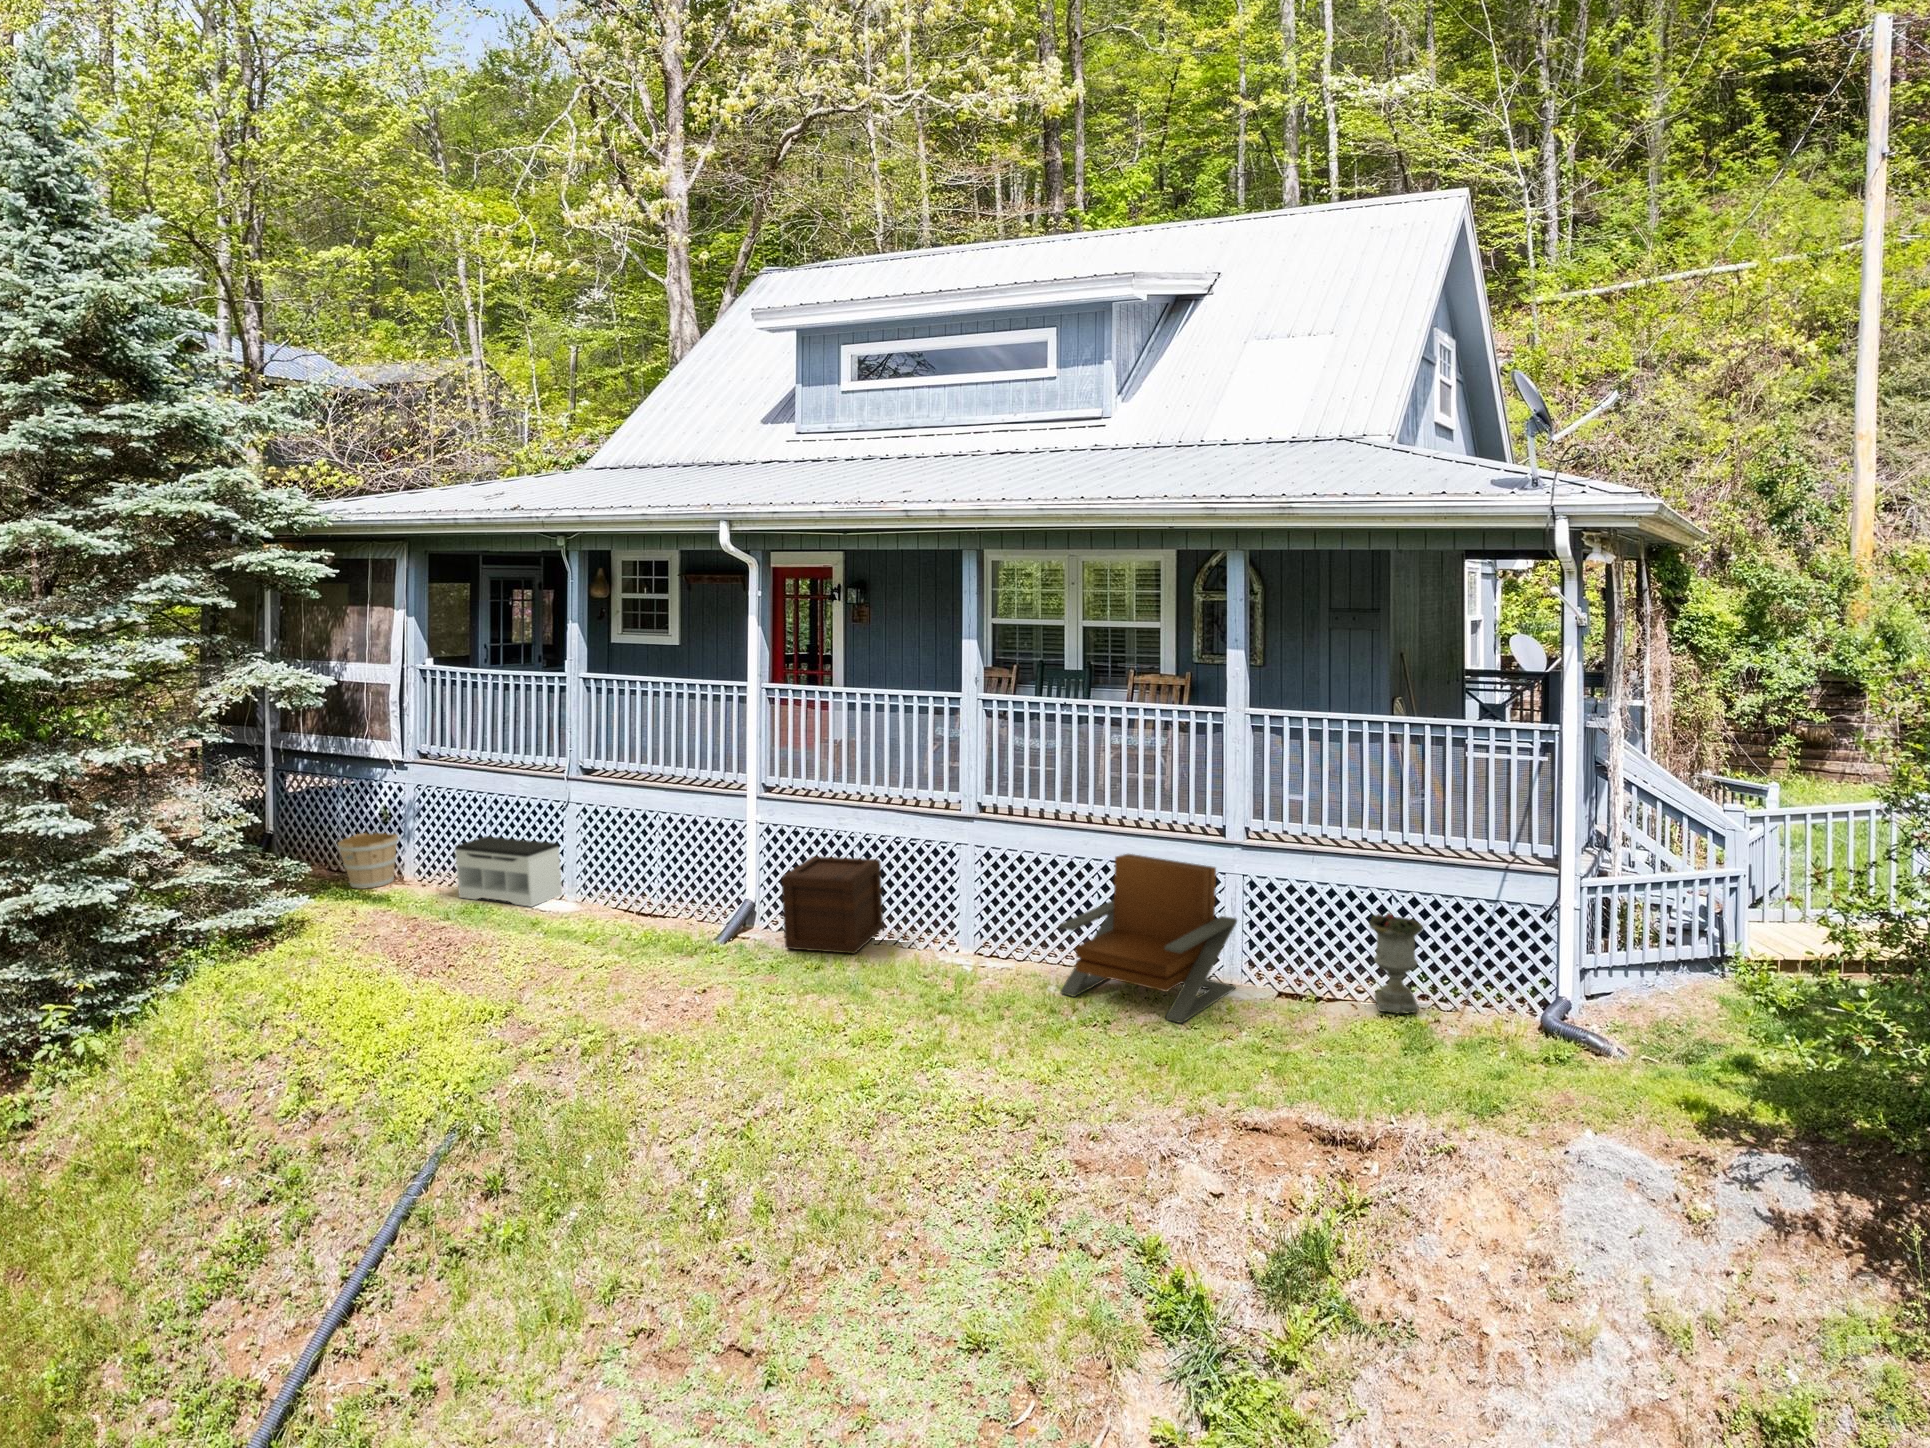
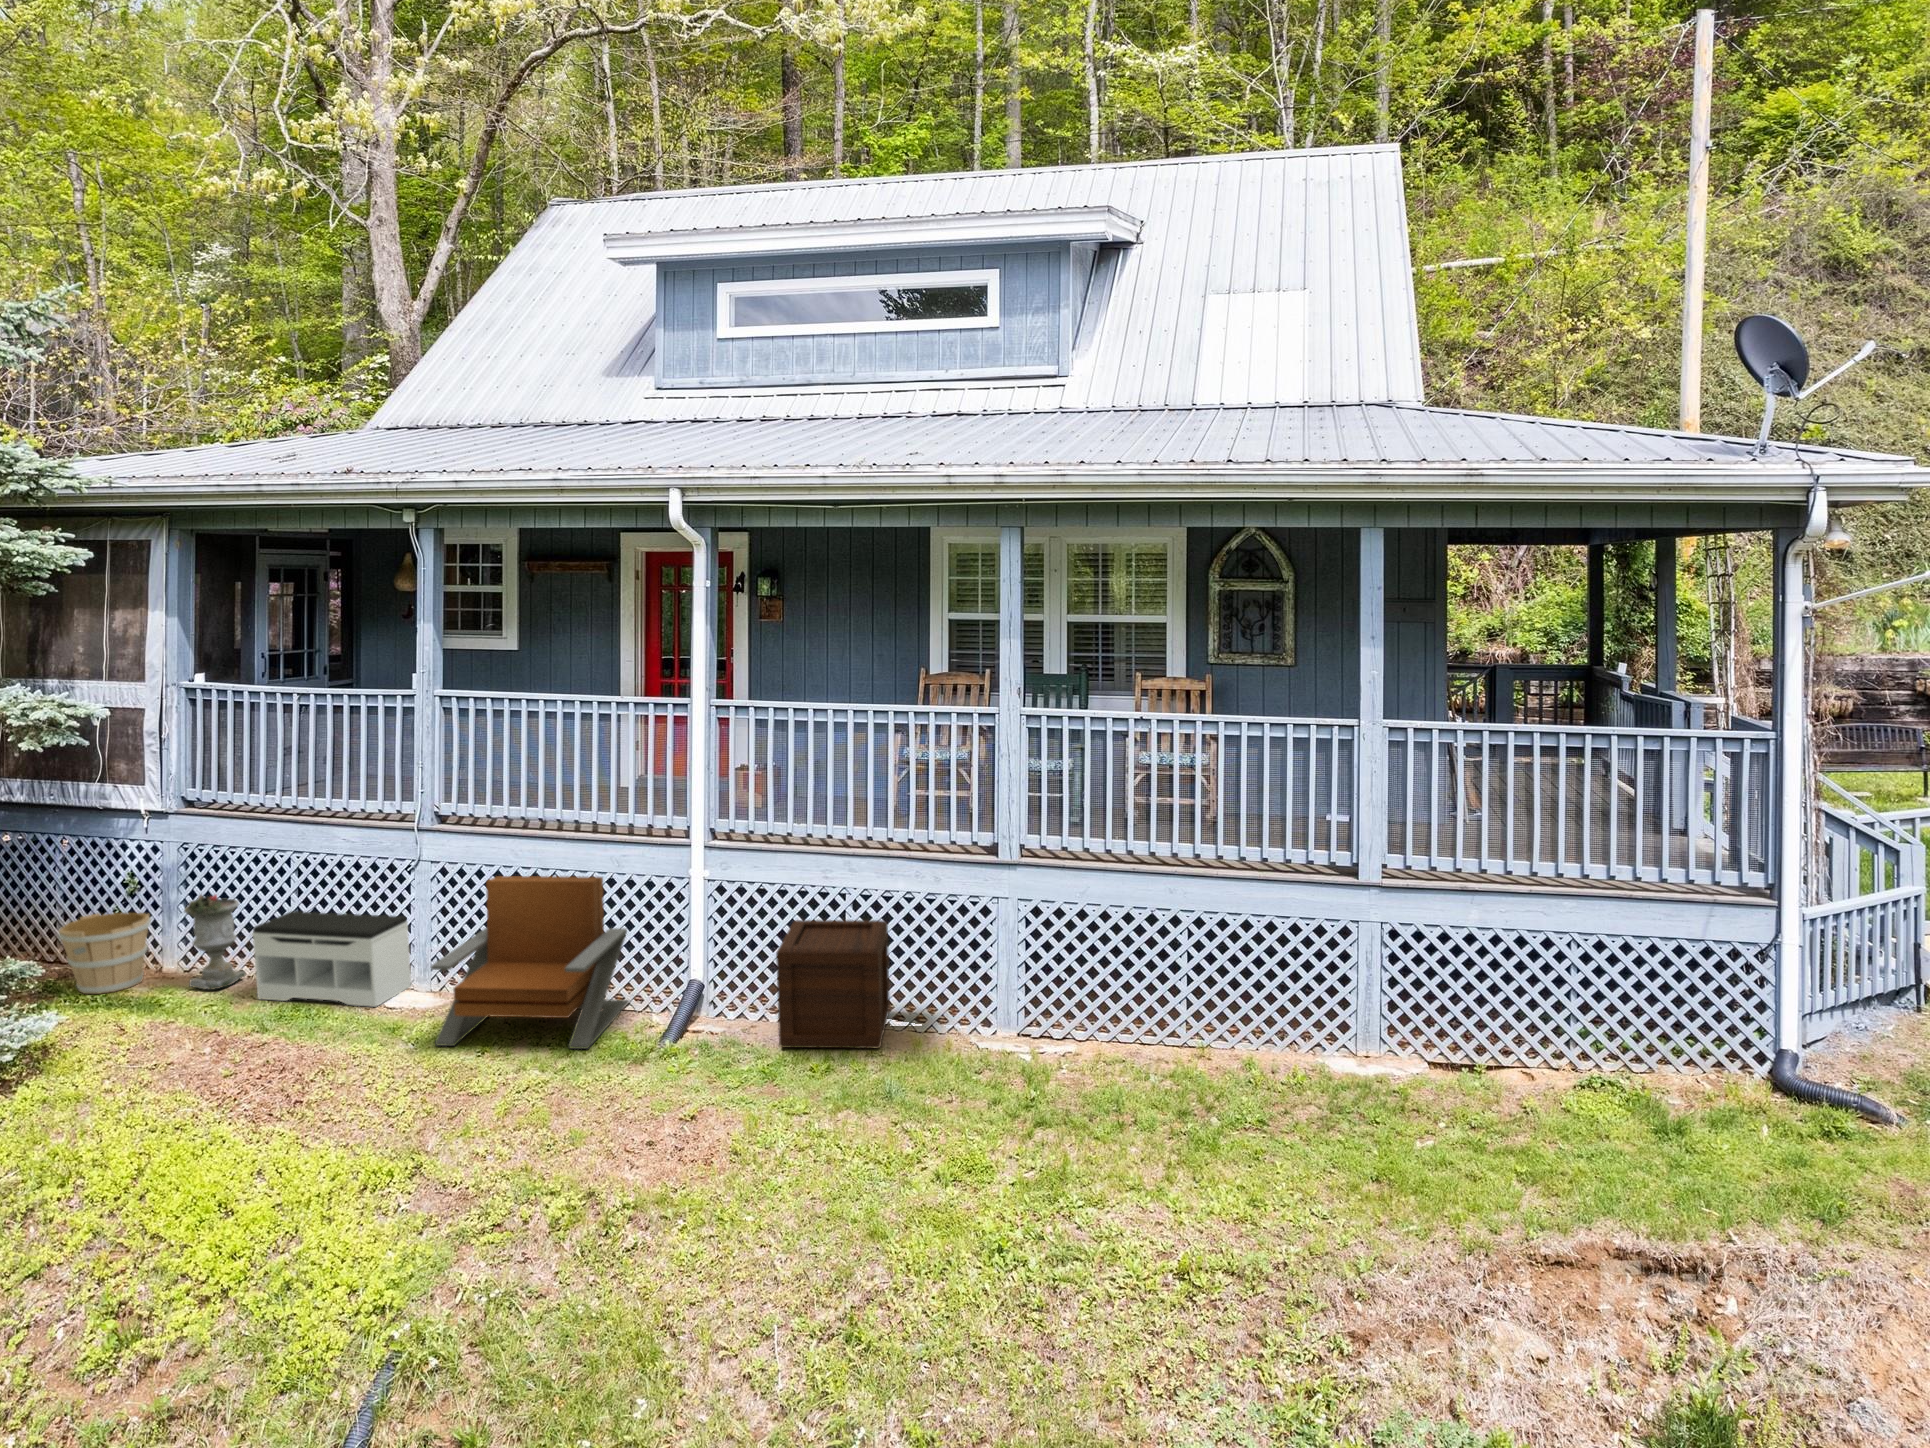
lounge chair: present [1059,854,1237,1023] -> present [431,876,629,1049]
planter: present [1369,913,1423,1014] -> present [184,895,246,990]

